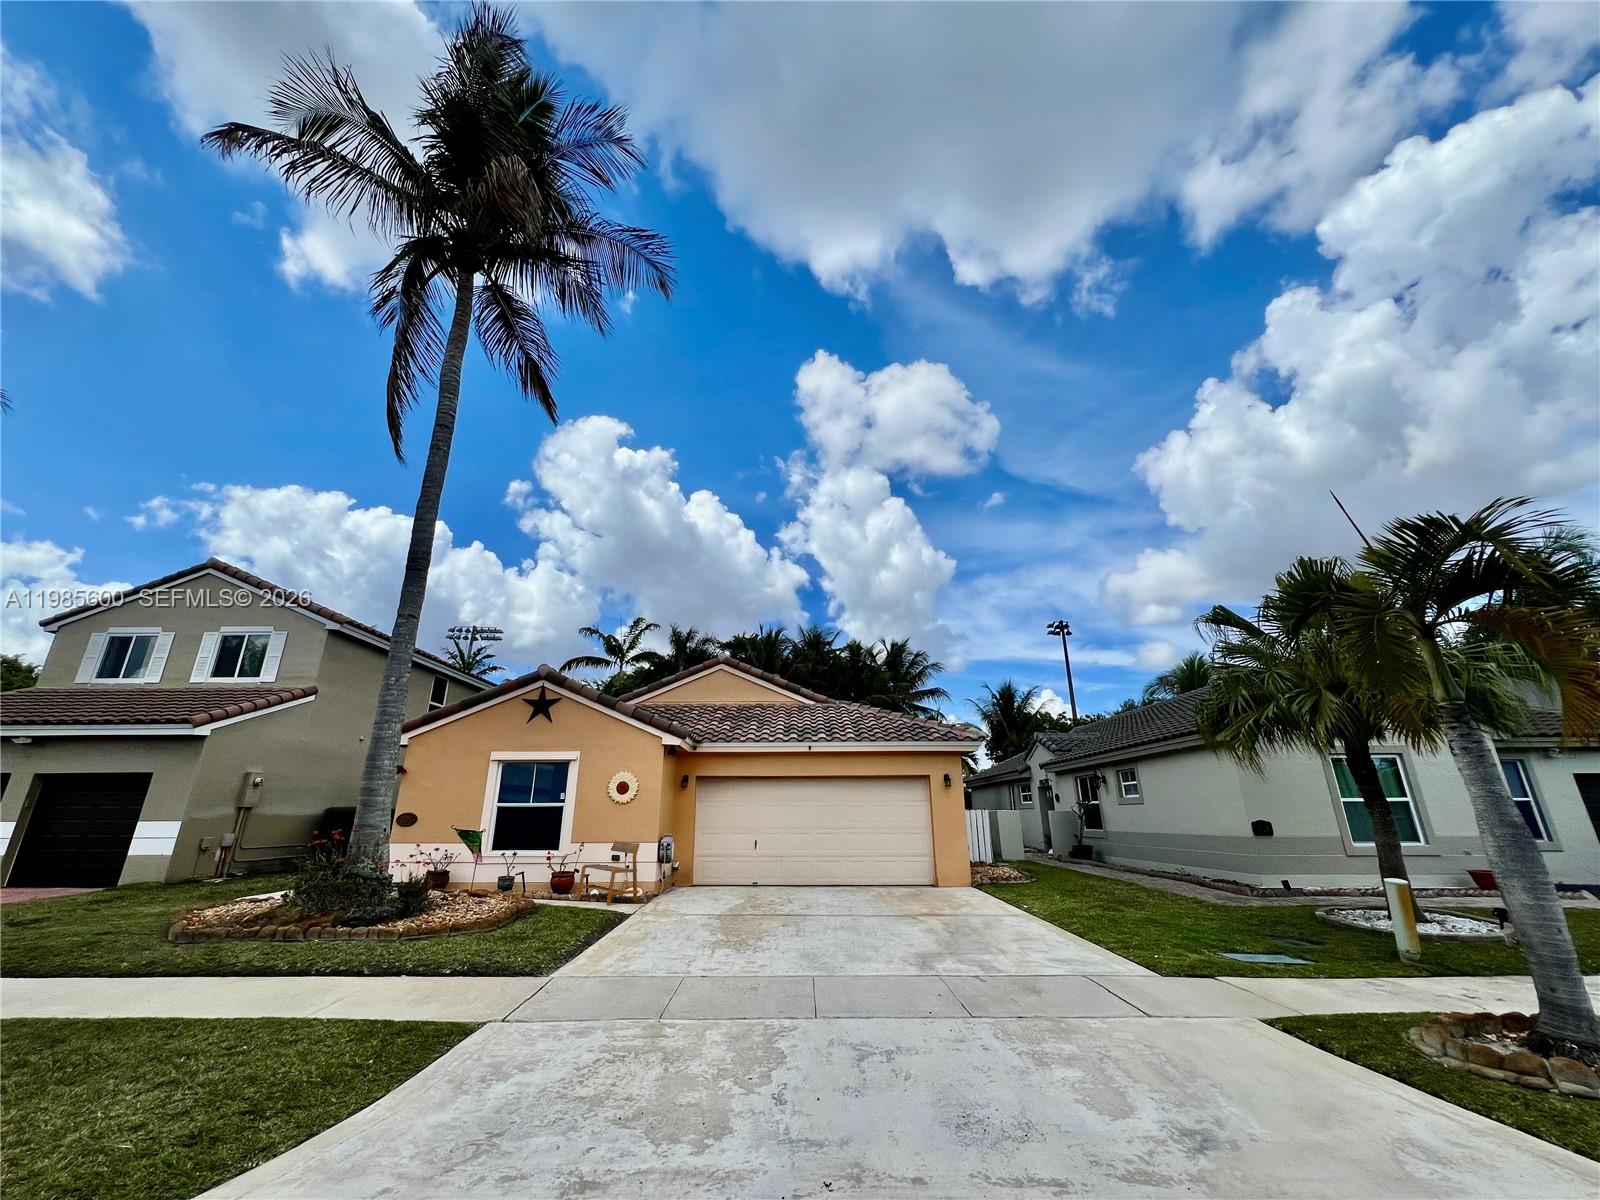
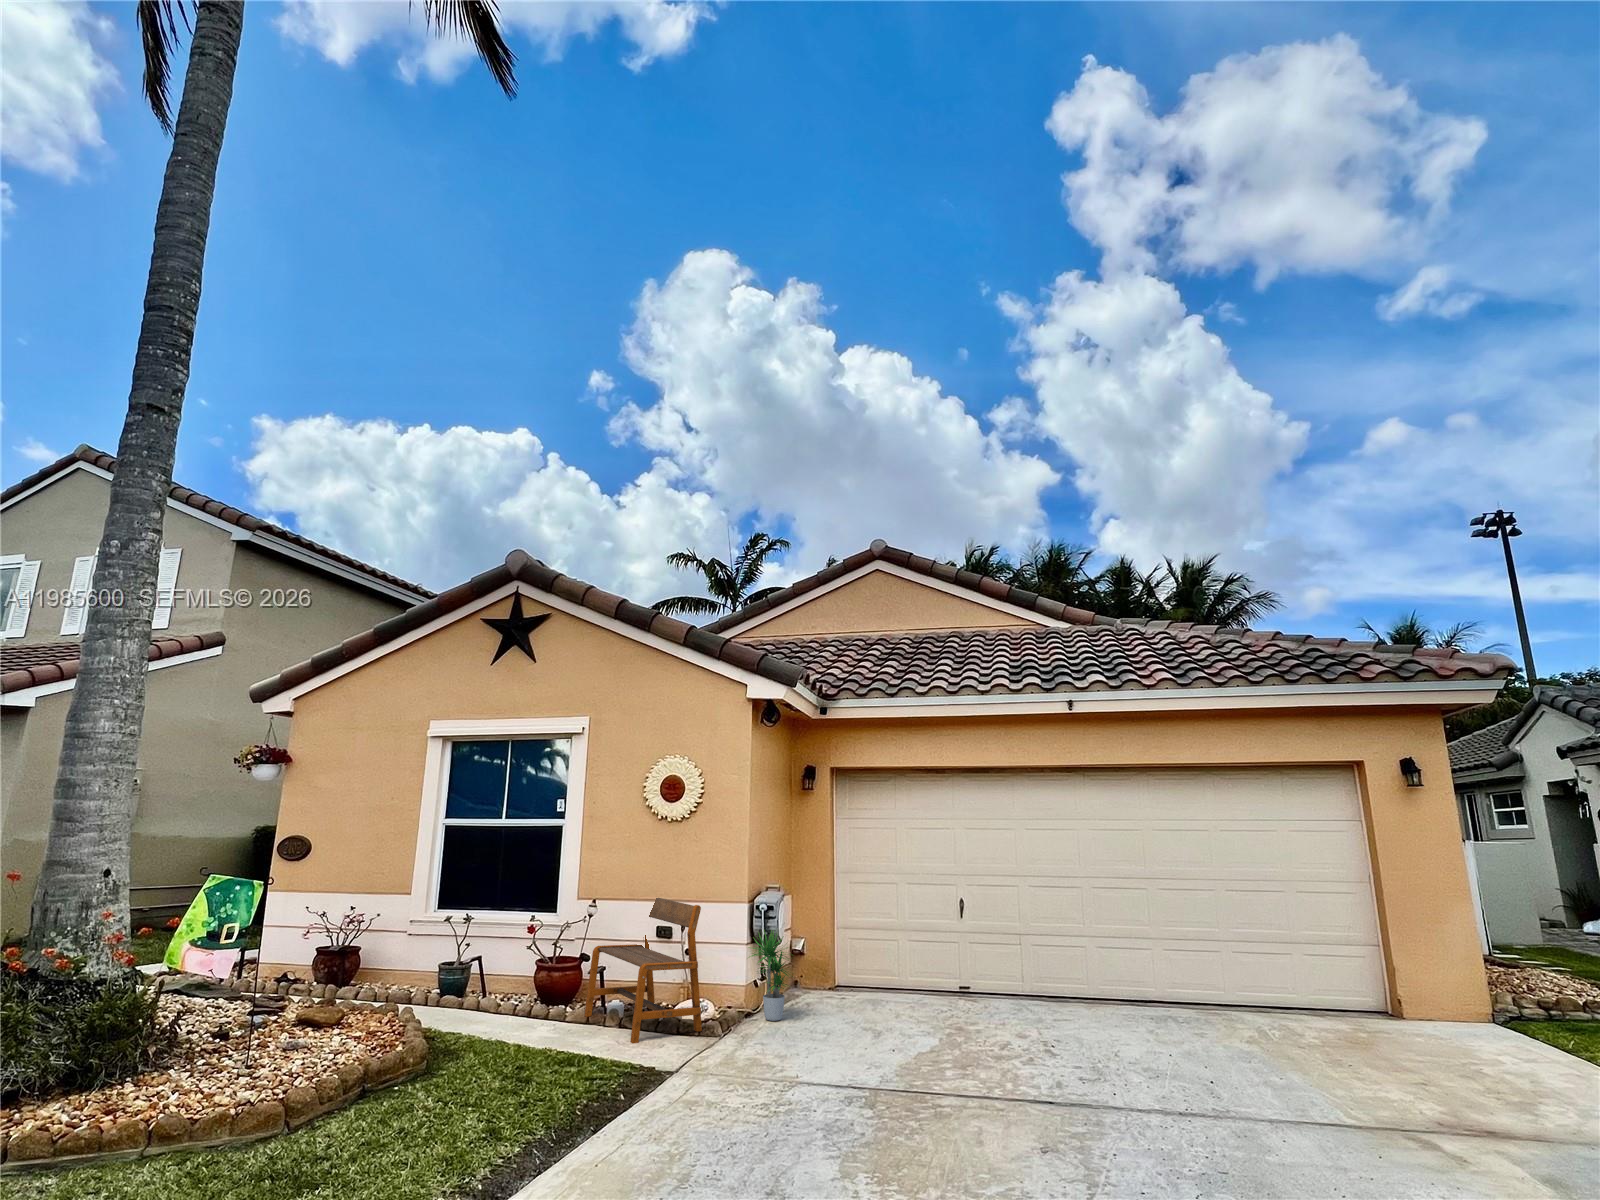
potted plant: none [657,854,680,897] -> present [749,931,789,1021]

